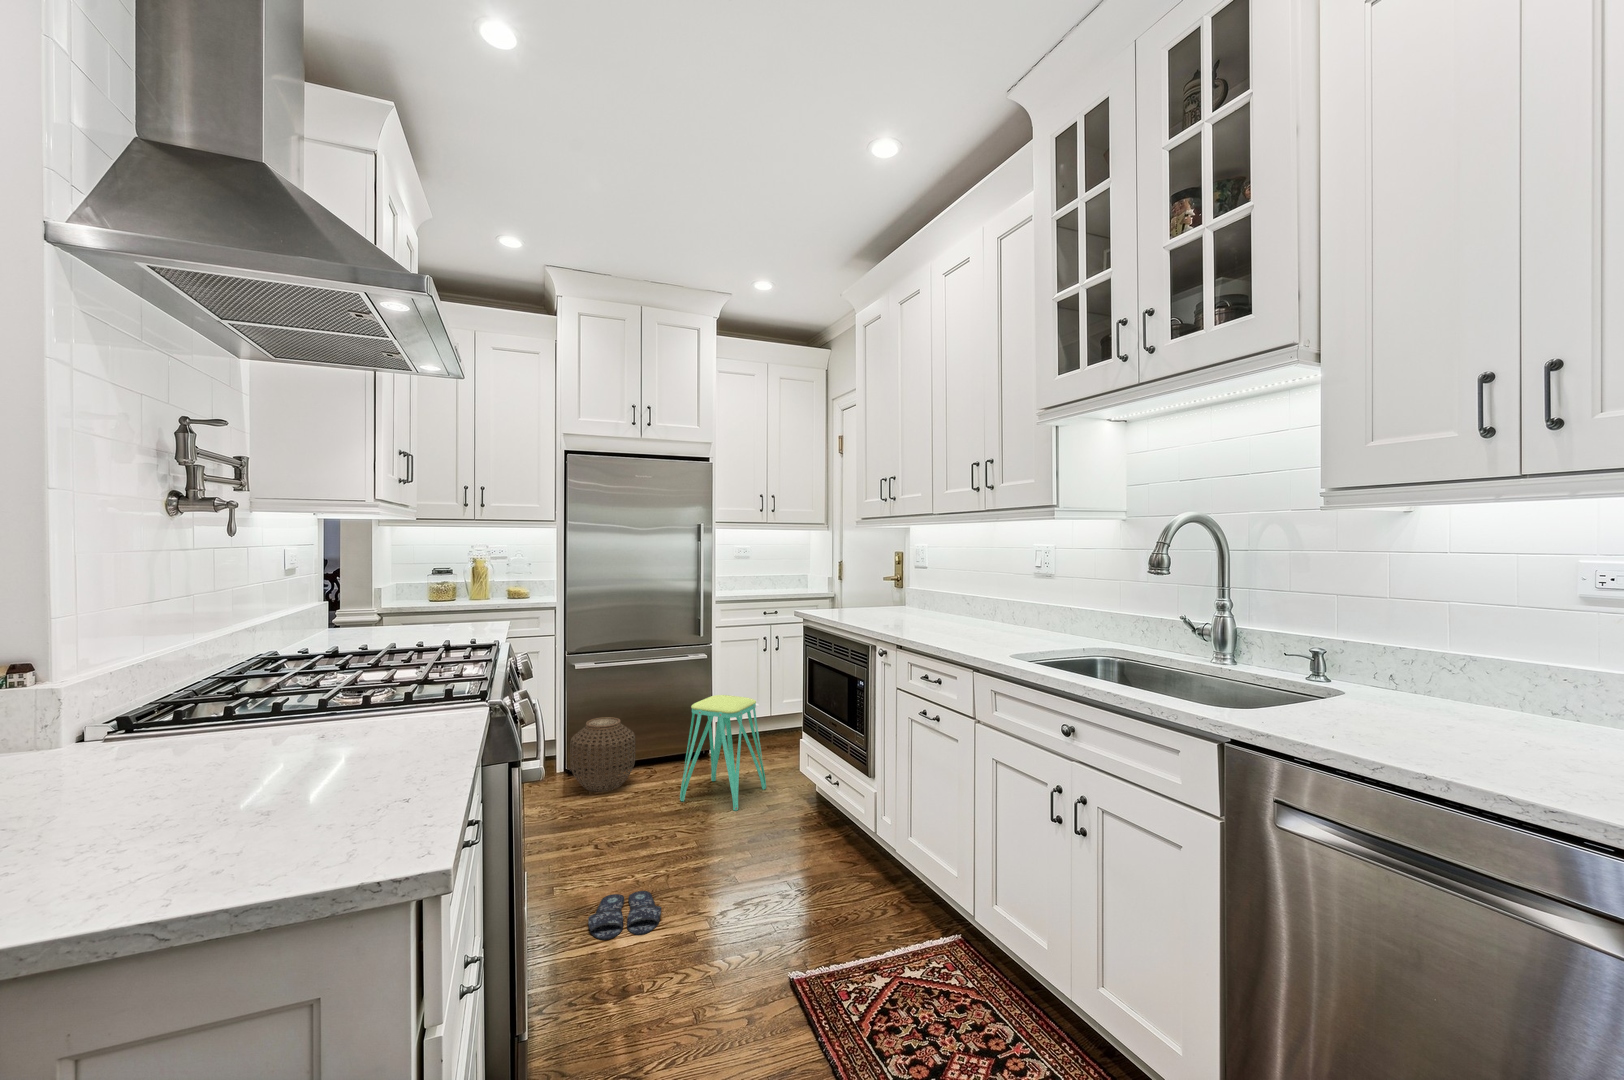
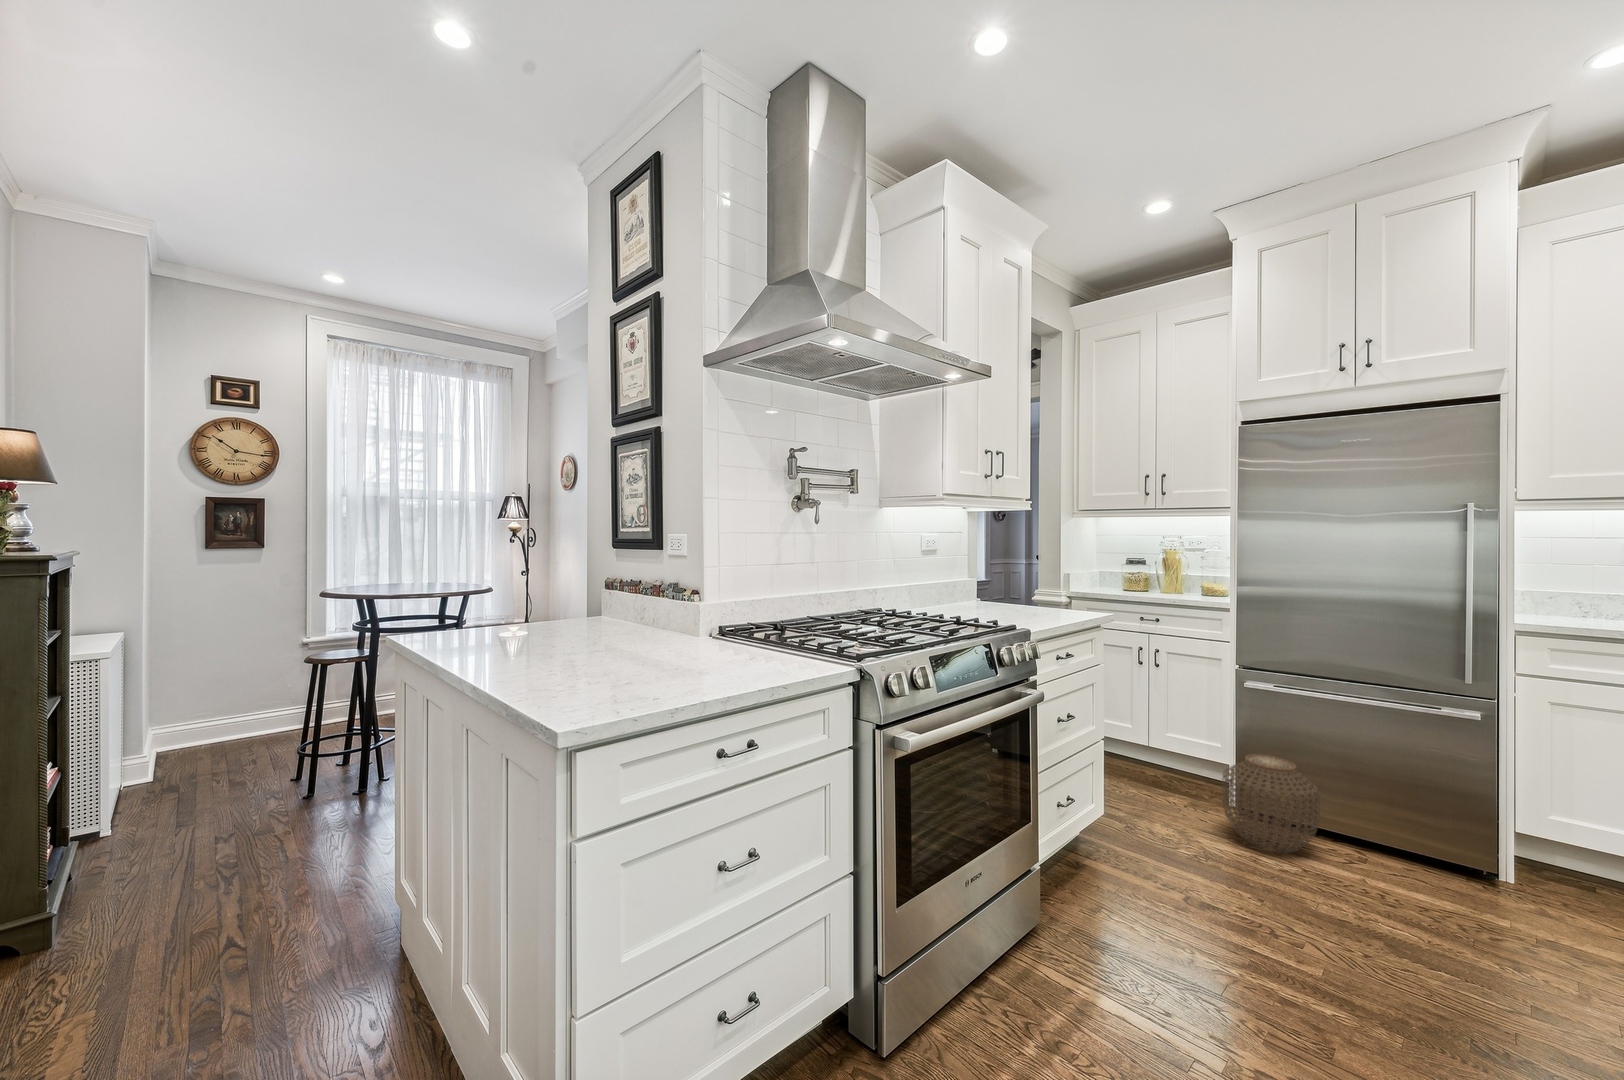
stool: present [680,695,766,811] -> none [1360,777,1563,979]
slippers: present [588,891,661,940] -> none [1086,948,1192,1018]

